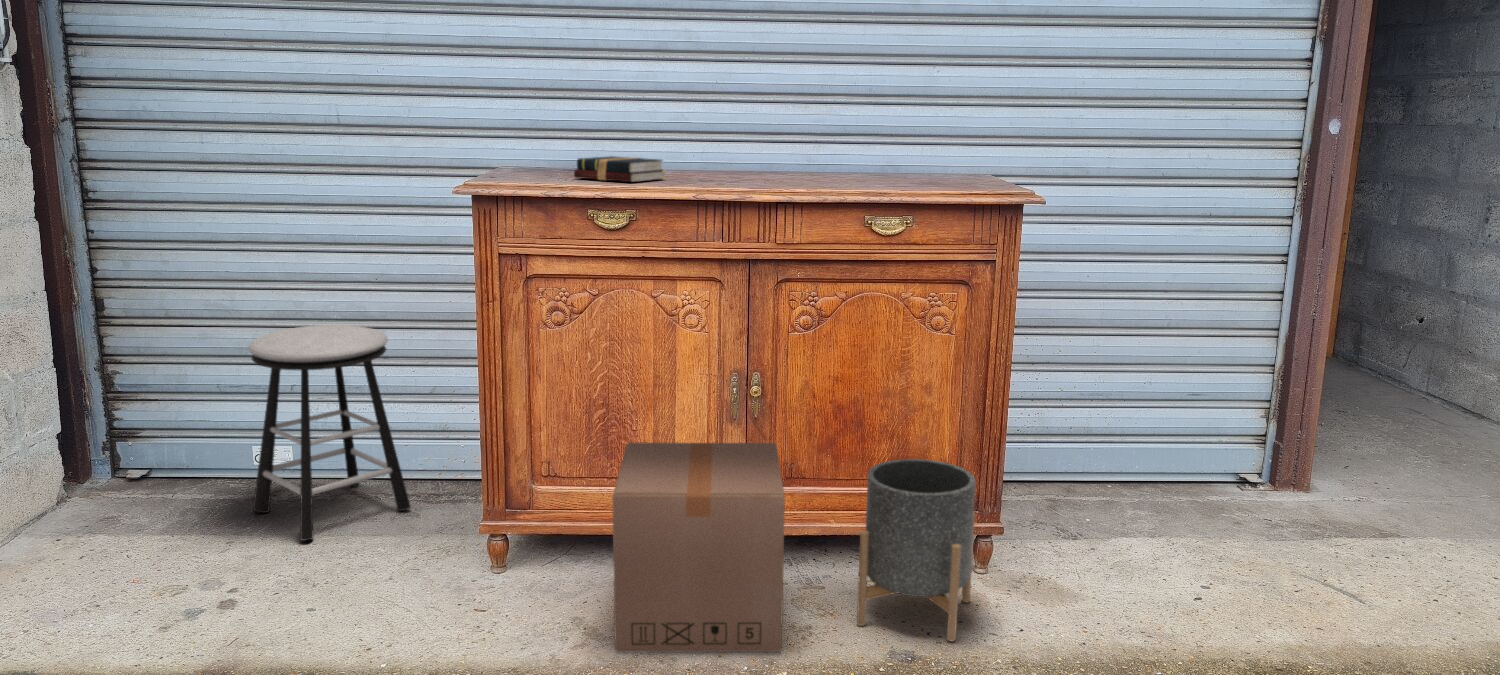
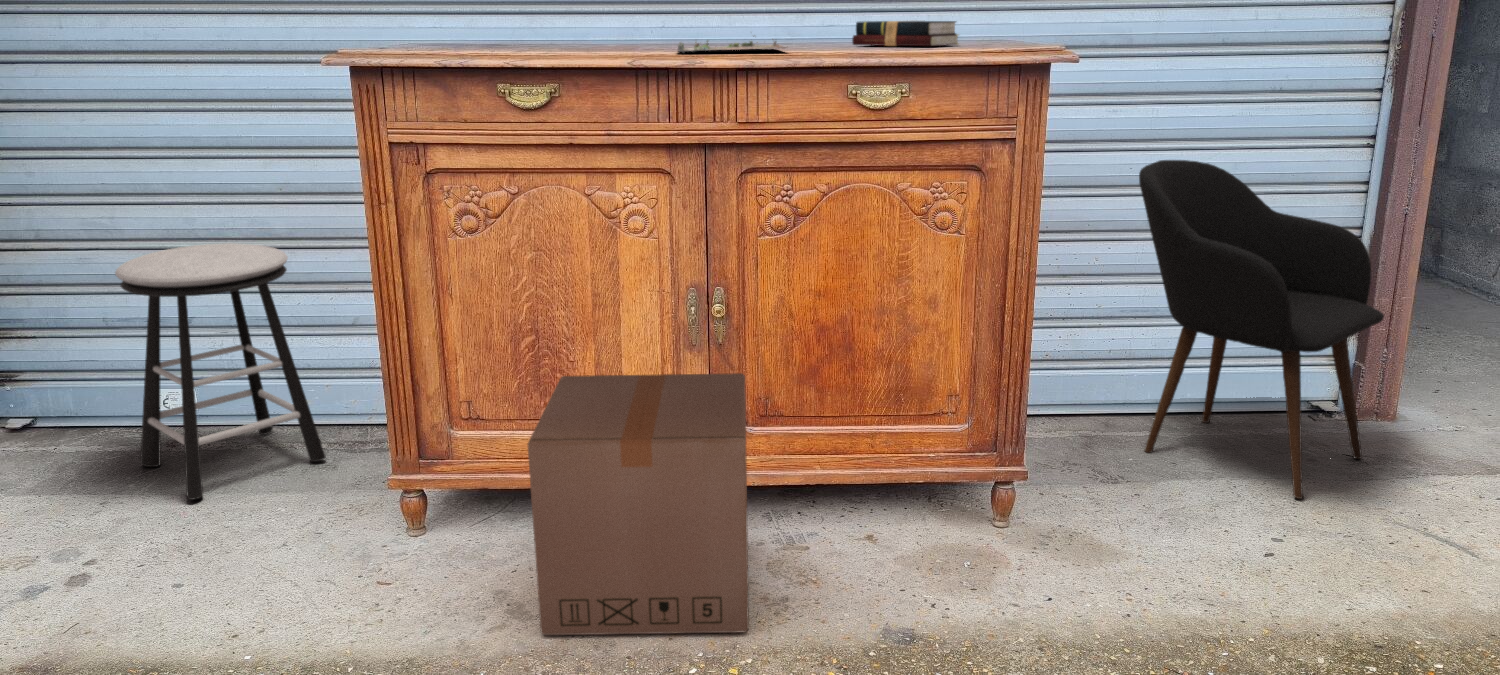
hardback book: present [574,156,665,182] -> present [852,21,958,46]
tray: none [728,169,819,190] -> present [678,41,786,53]
armchair: none [1095,271,1294,554] -> present [1139,160,1384,499]
planter: present [857,459,975,642] -> none [845,390,991,615]

